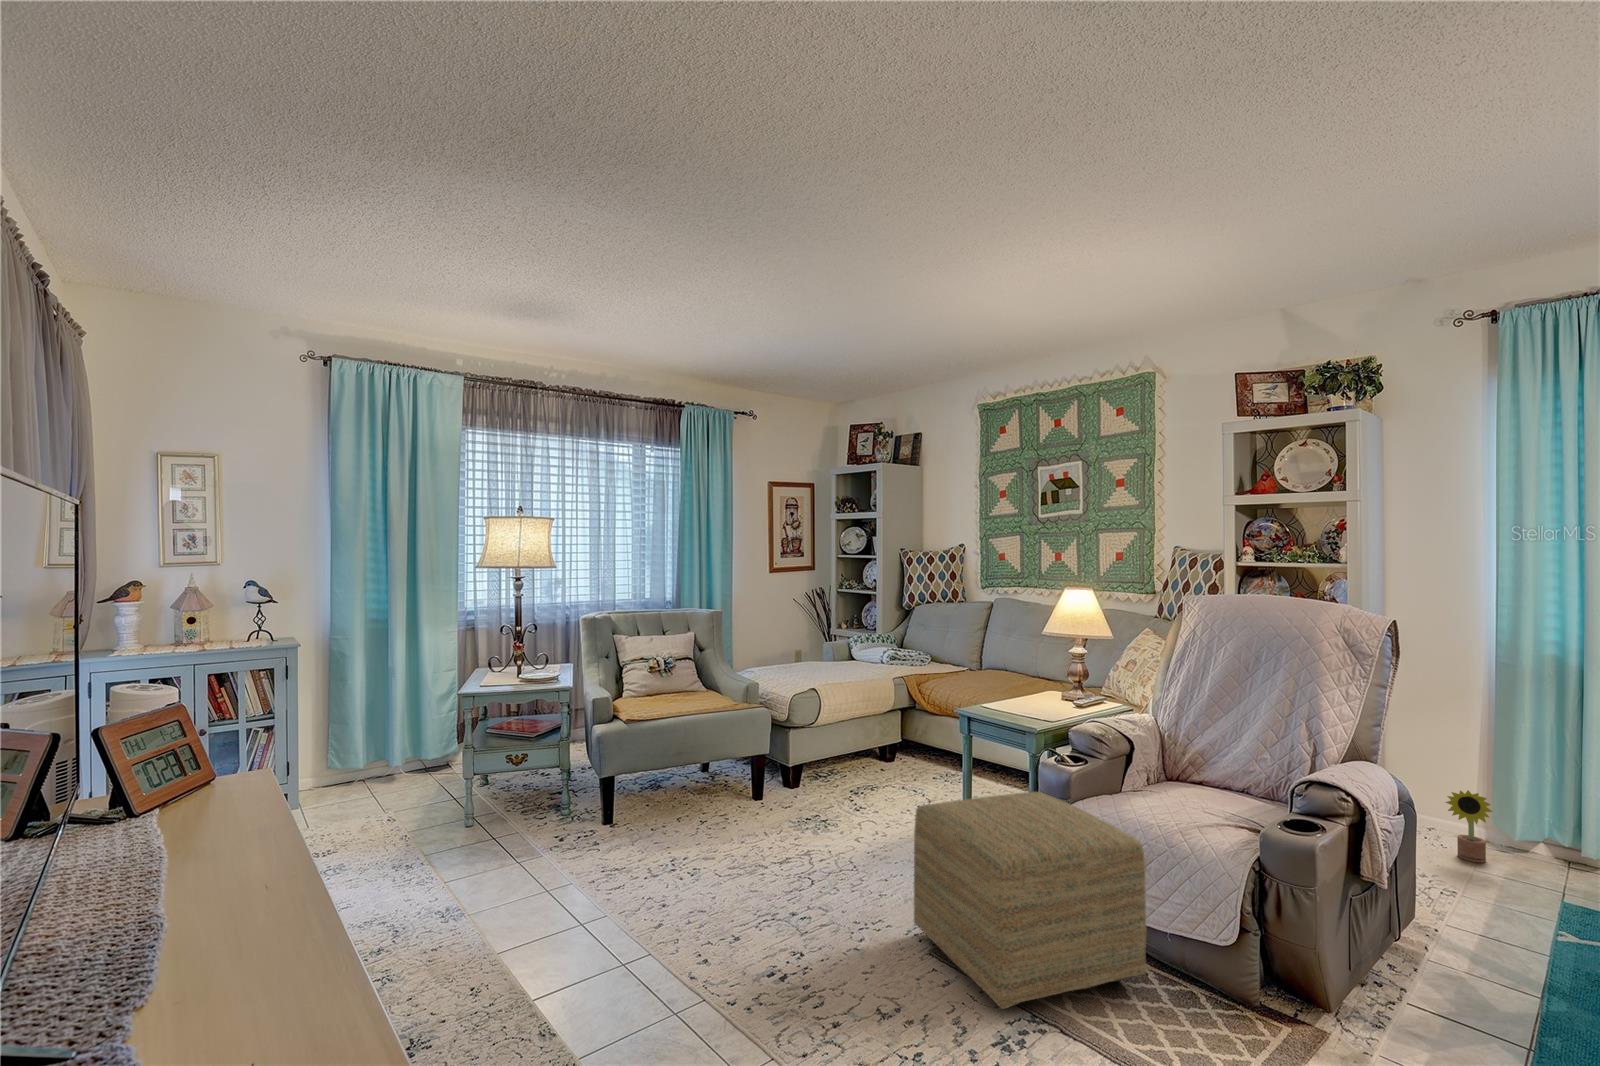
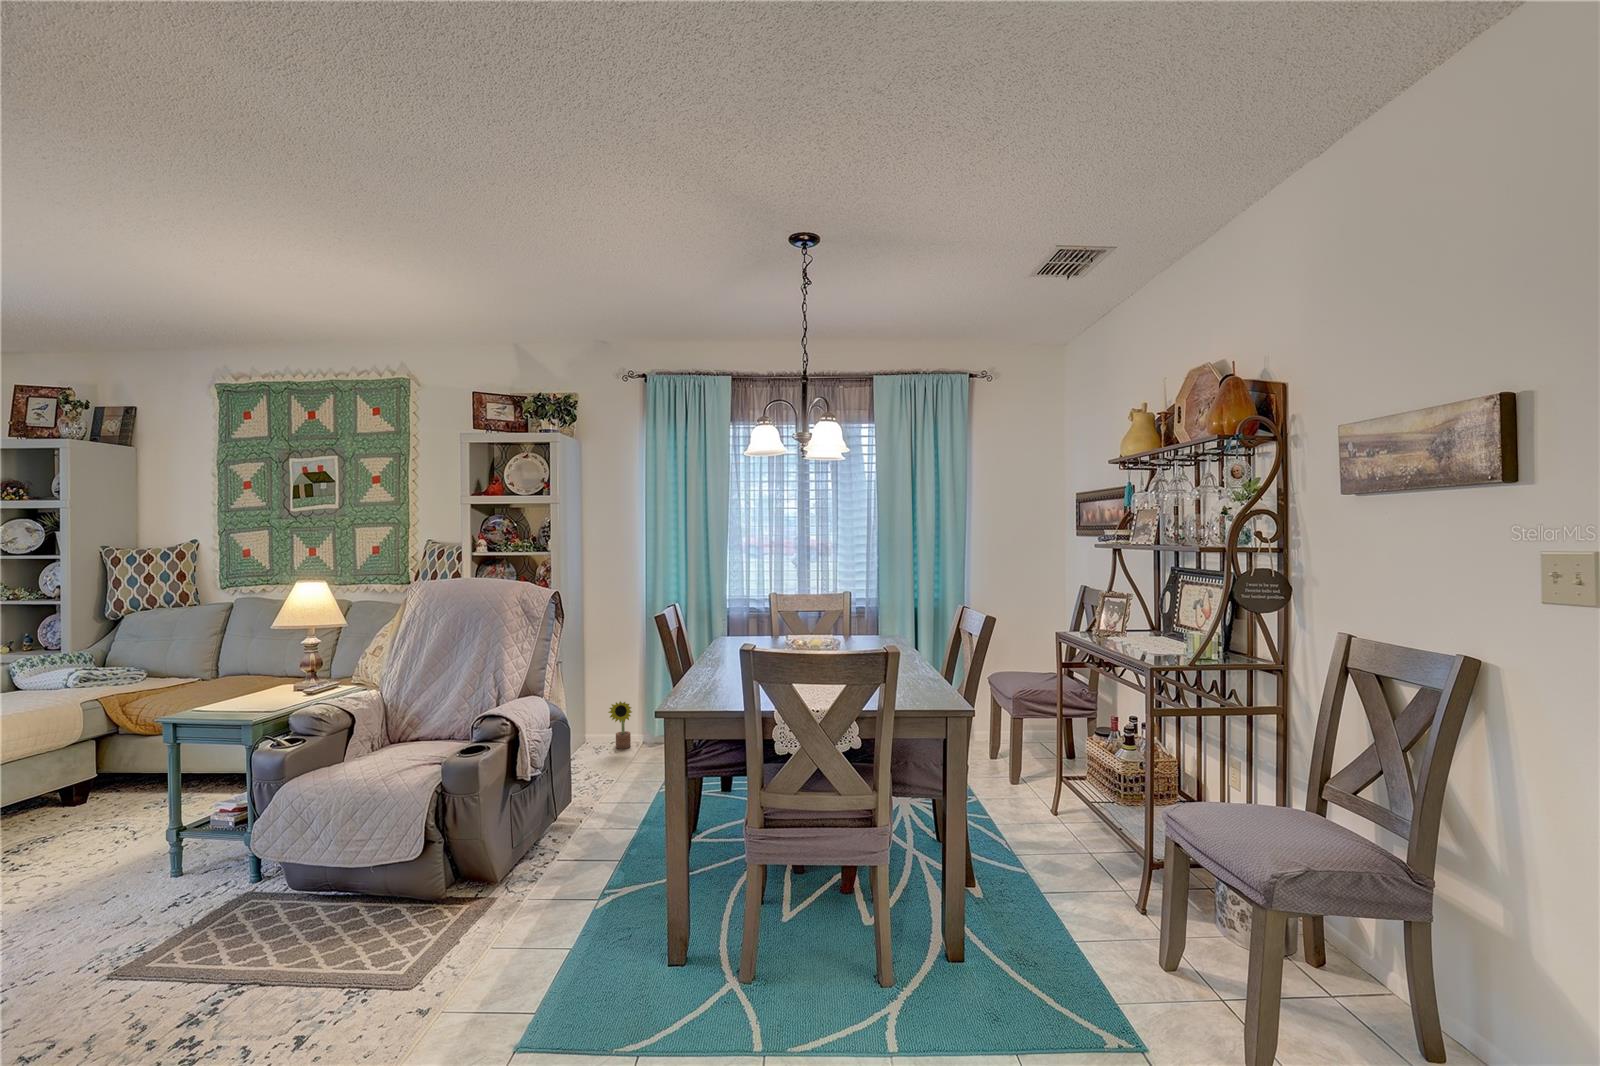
ottoman: present [914,792,1147,1009] -> none [68,783,350,1007]

